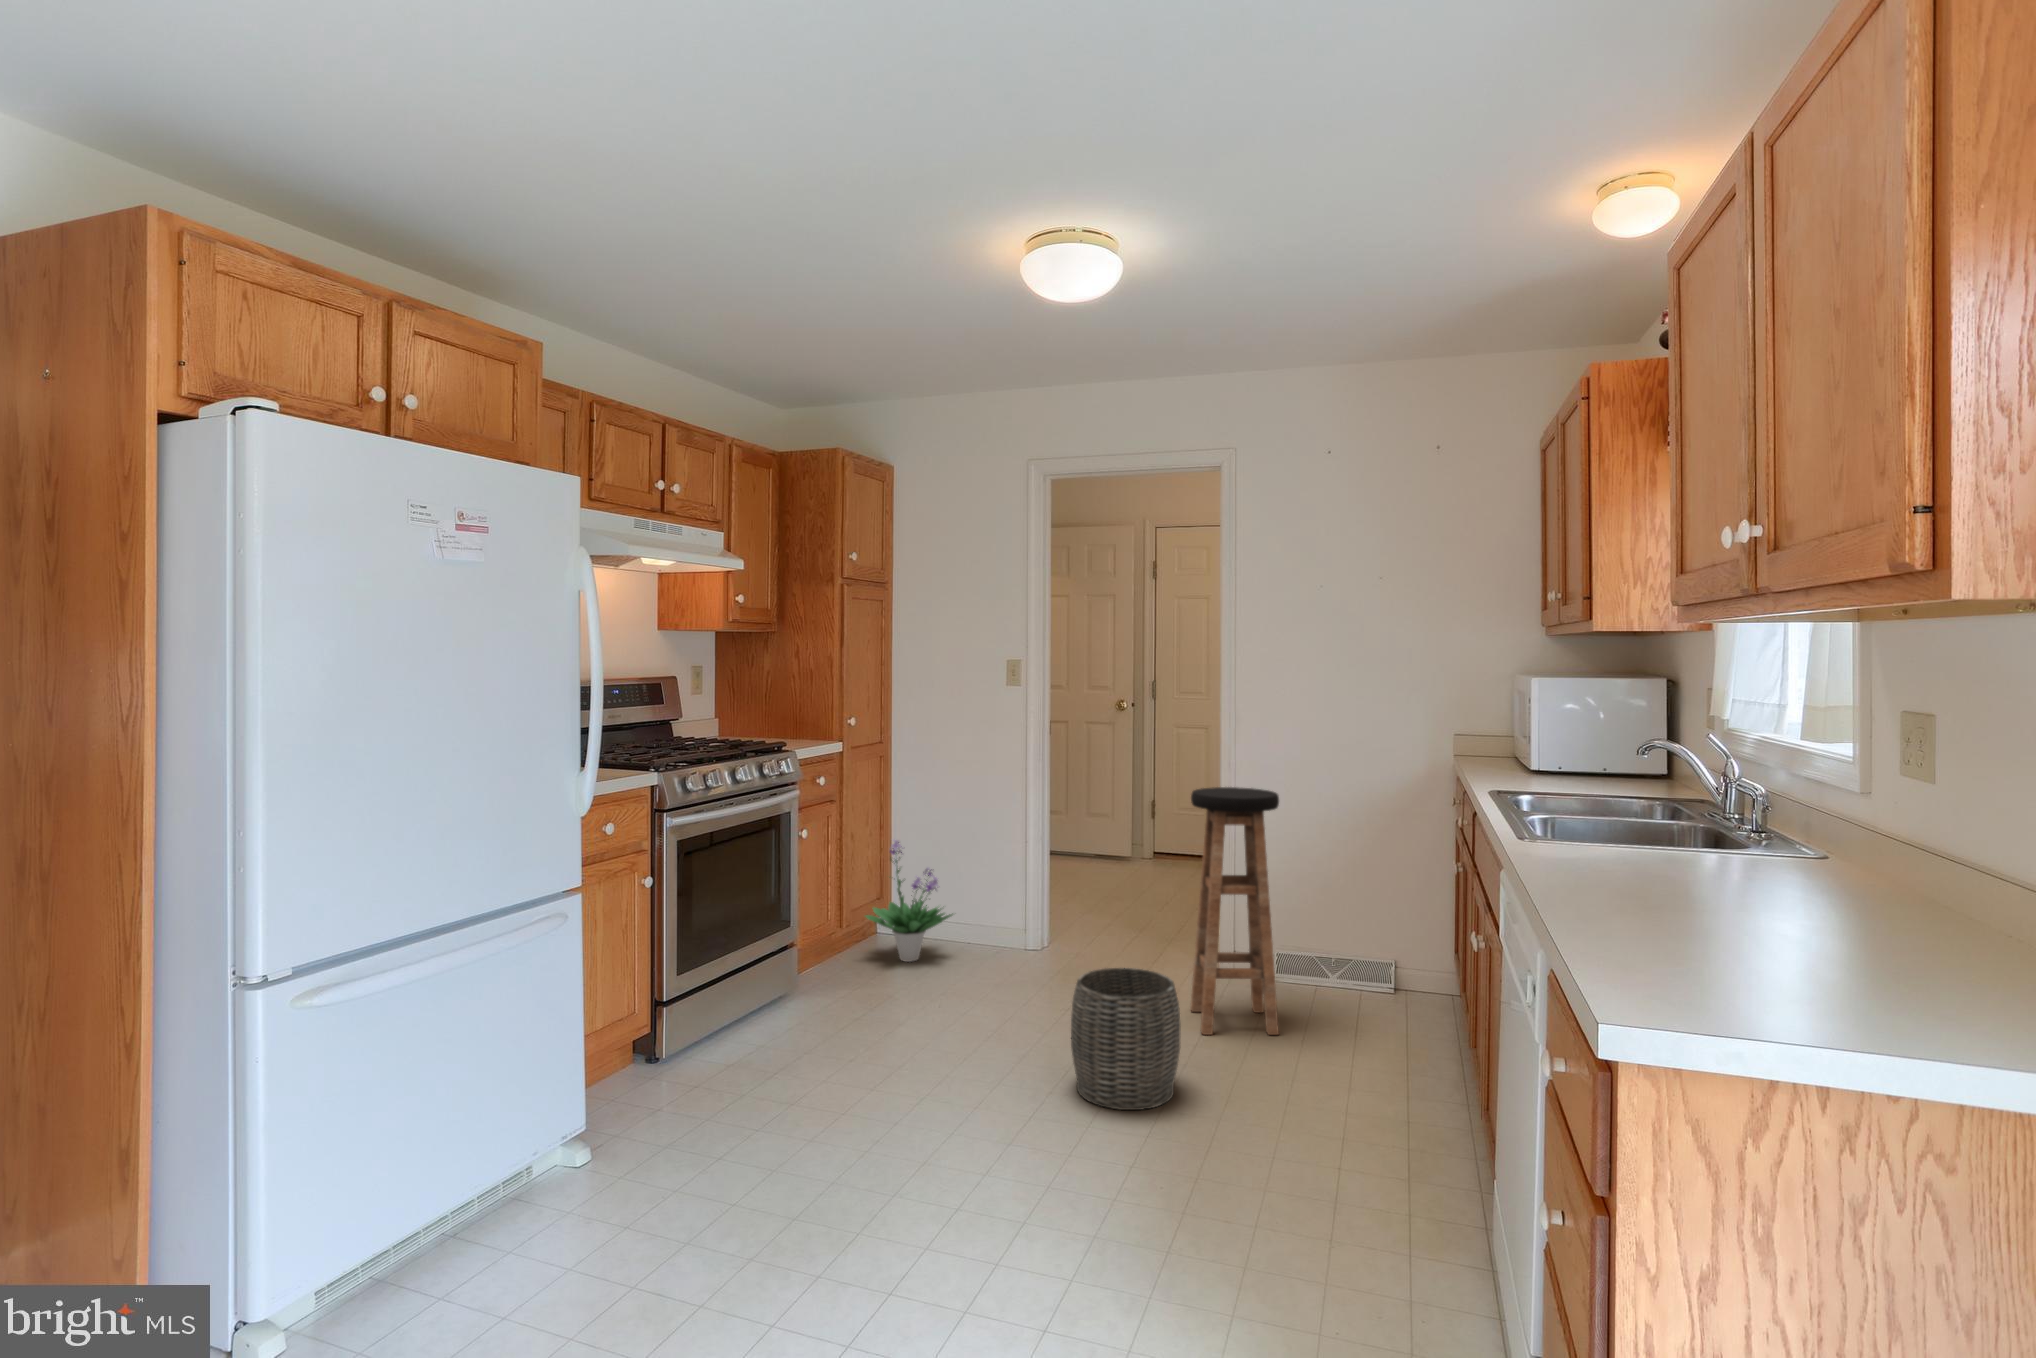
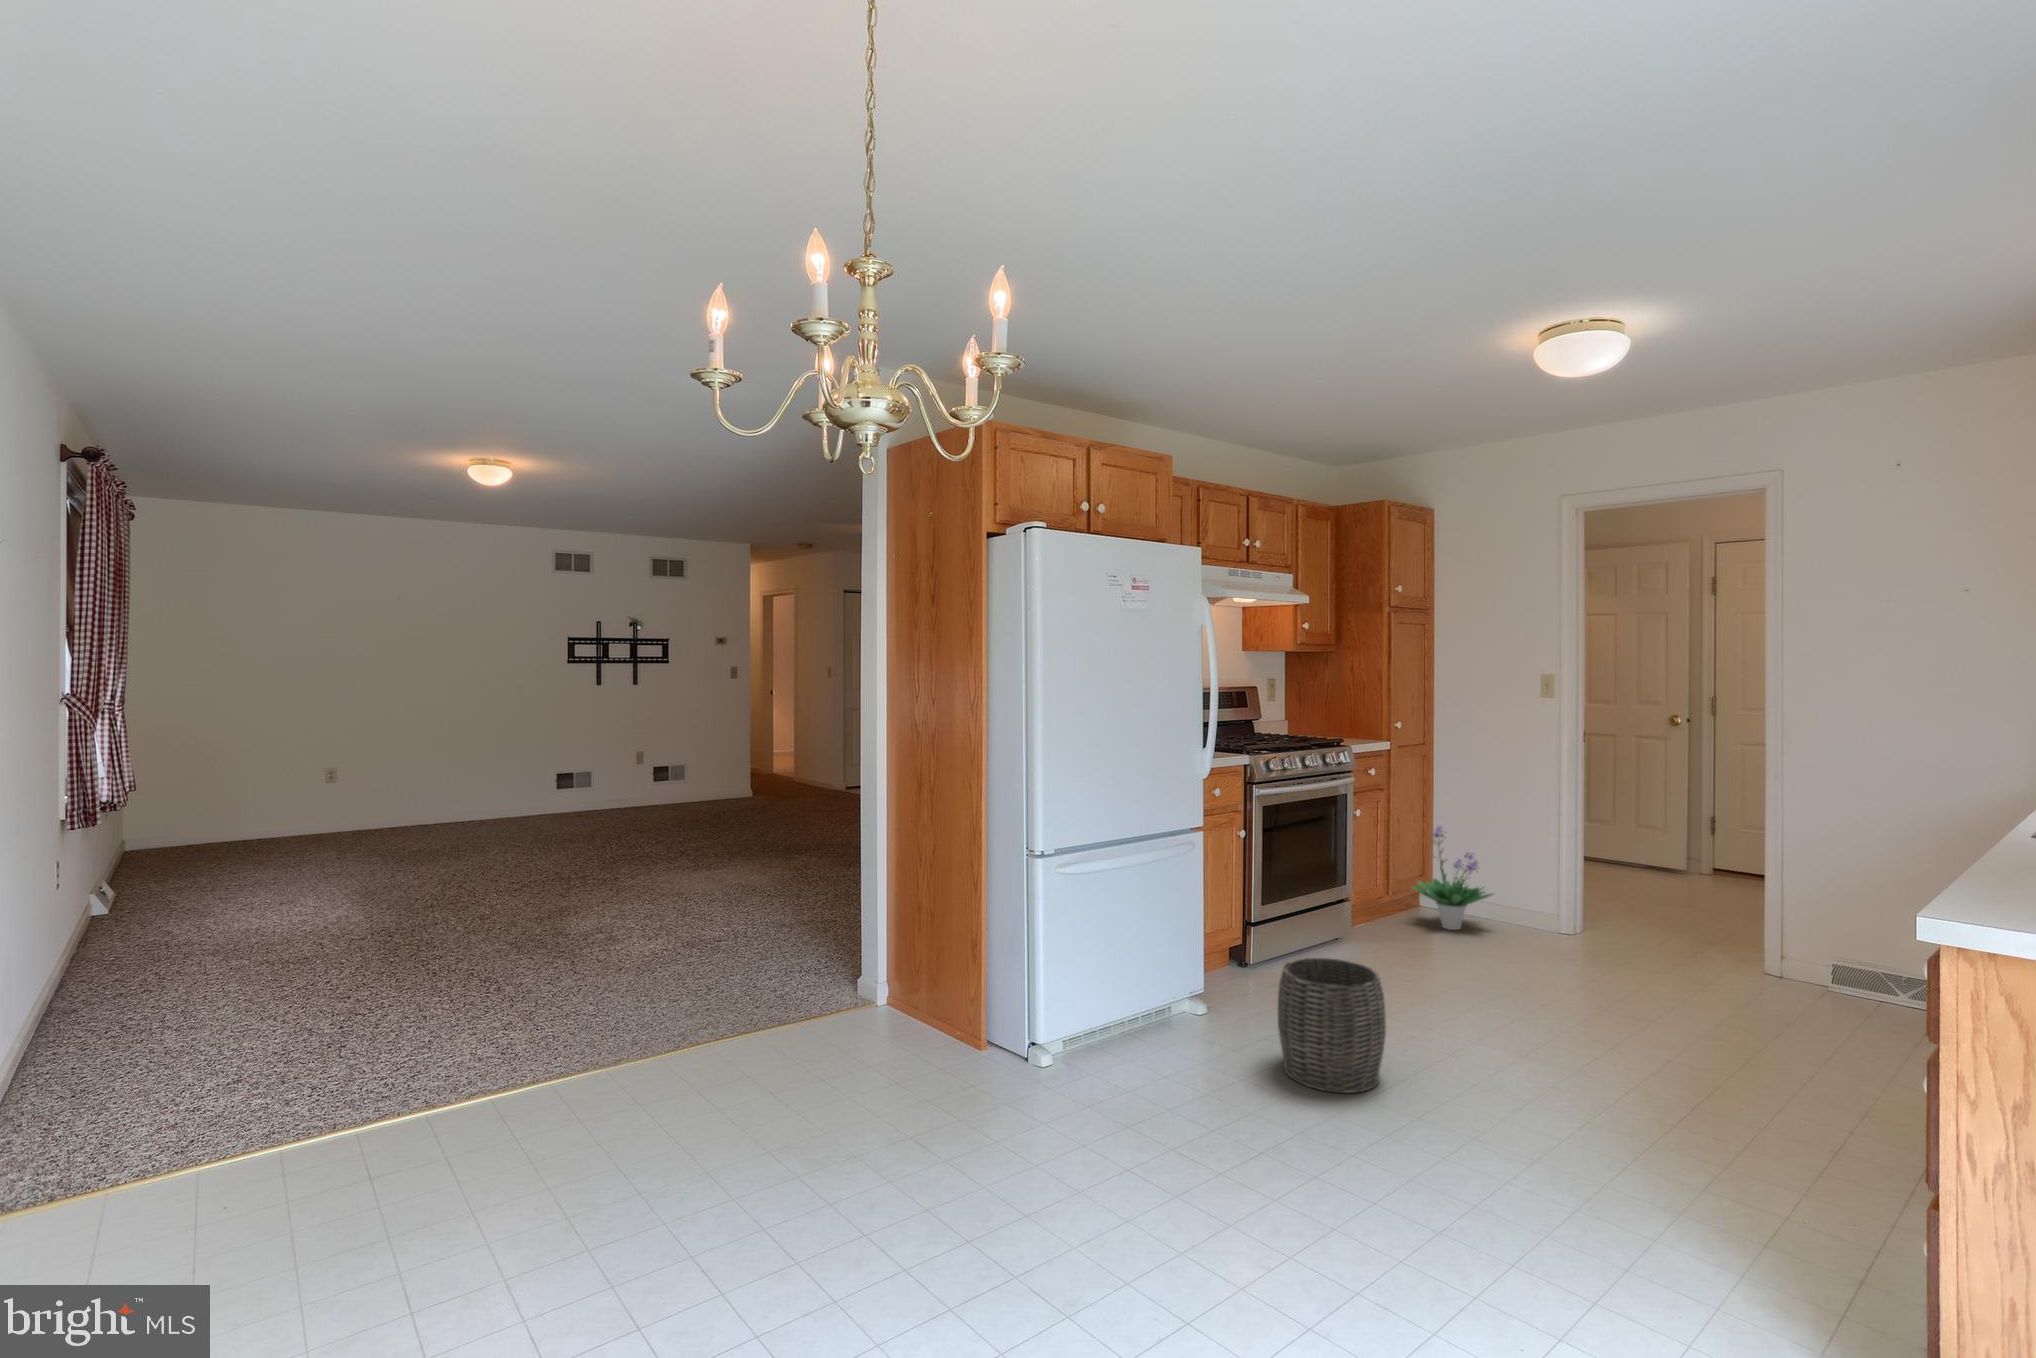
bar stool: present [1190,787,1279,1035] -> none [1748,794,1860,1044]
woven basket: present [1071,968,1181,1110] -> present [1278,958,1386,1093]

